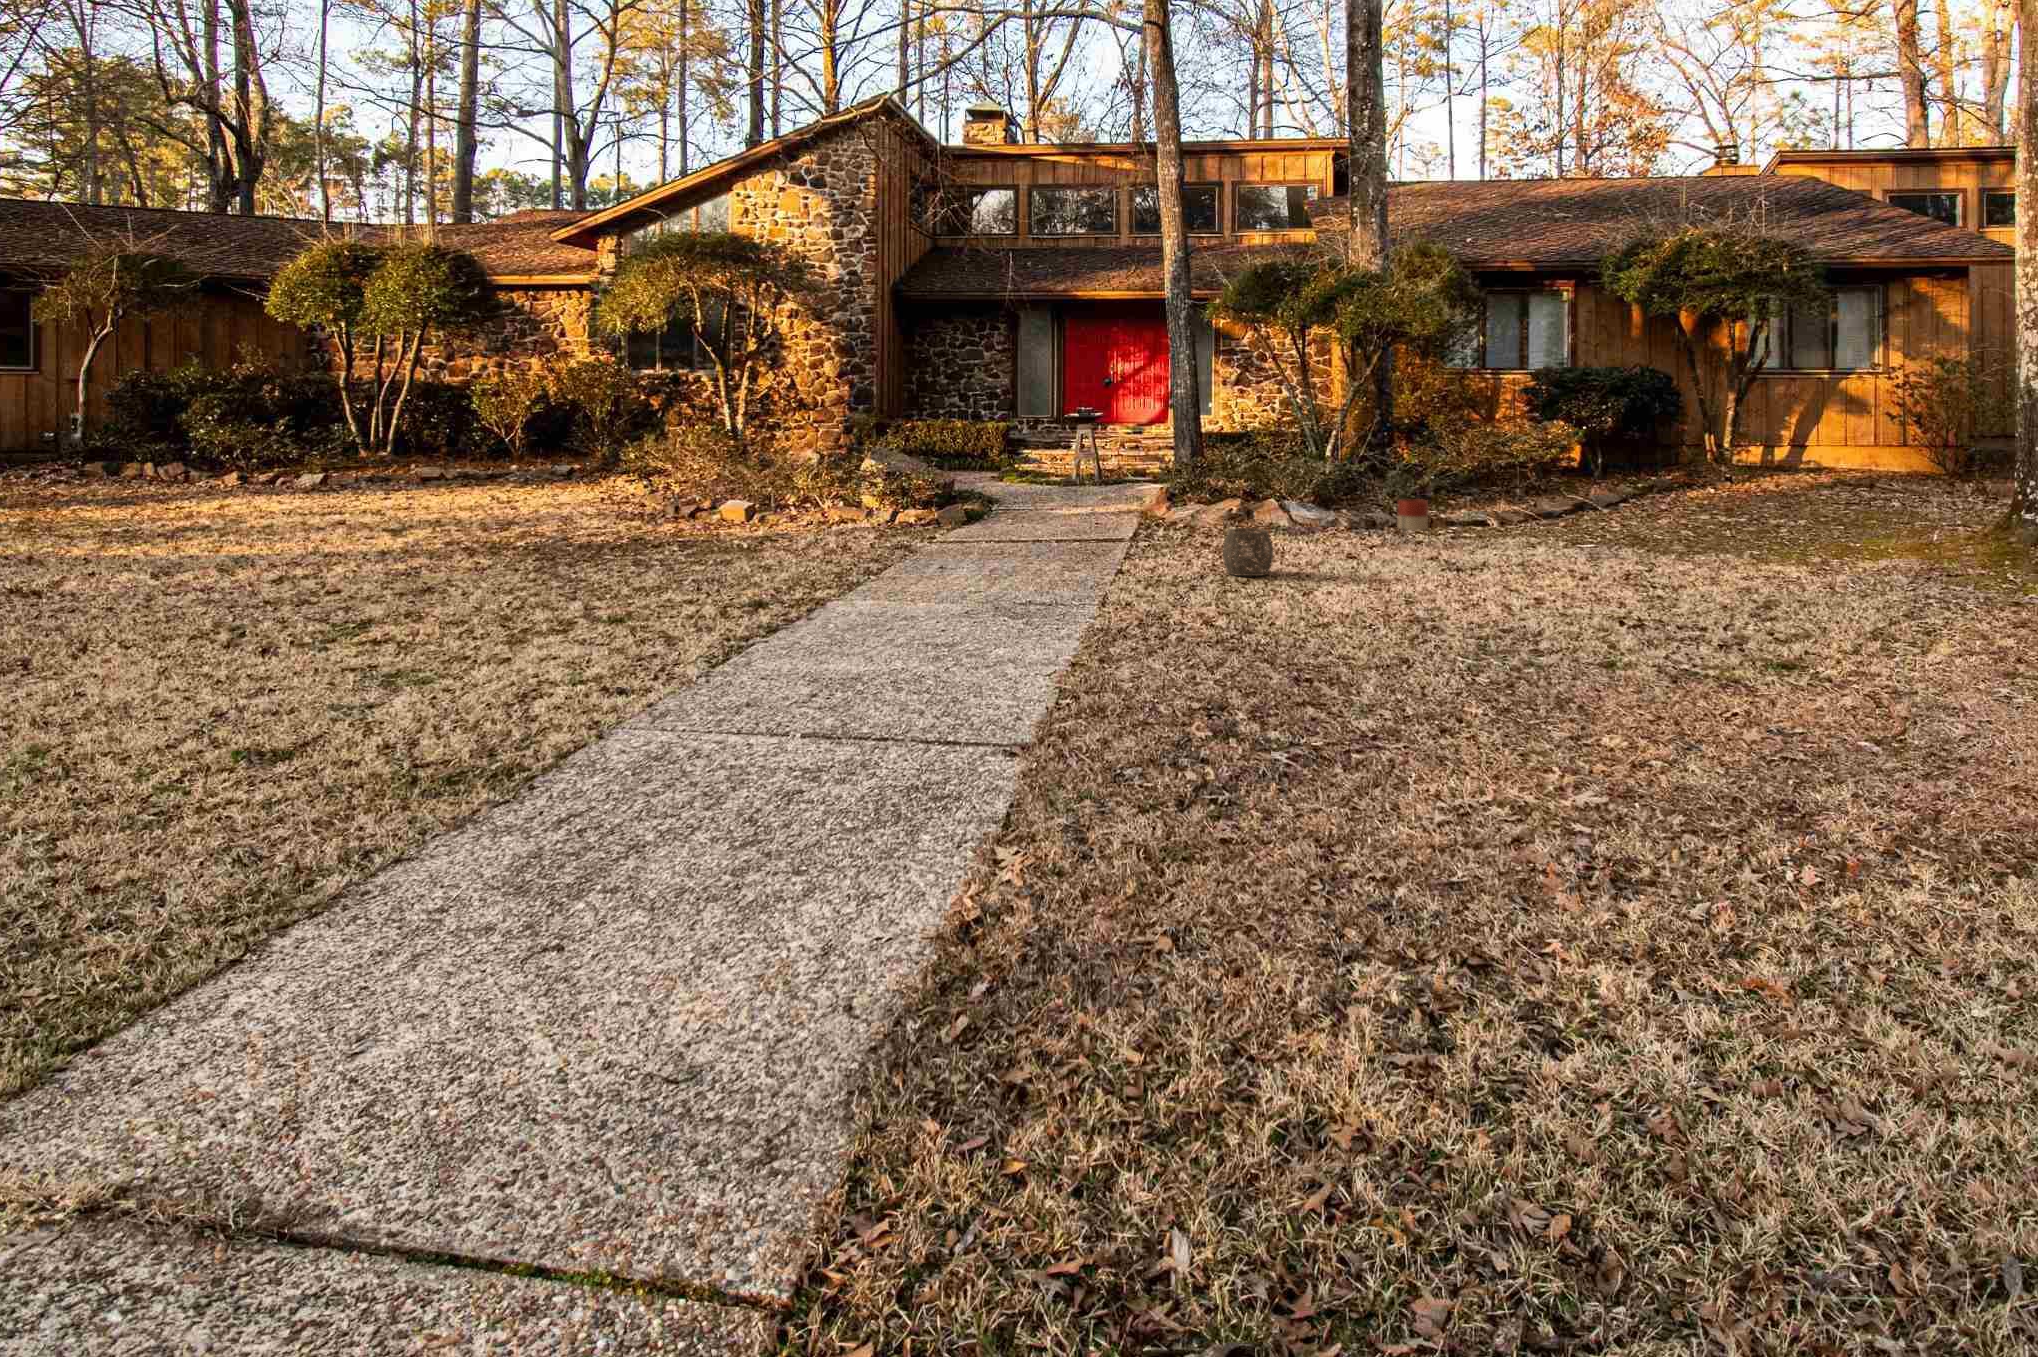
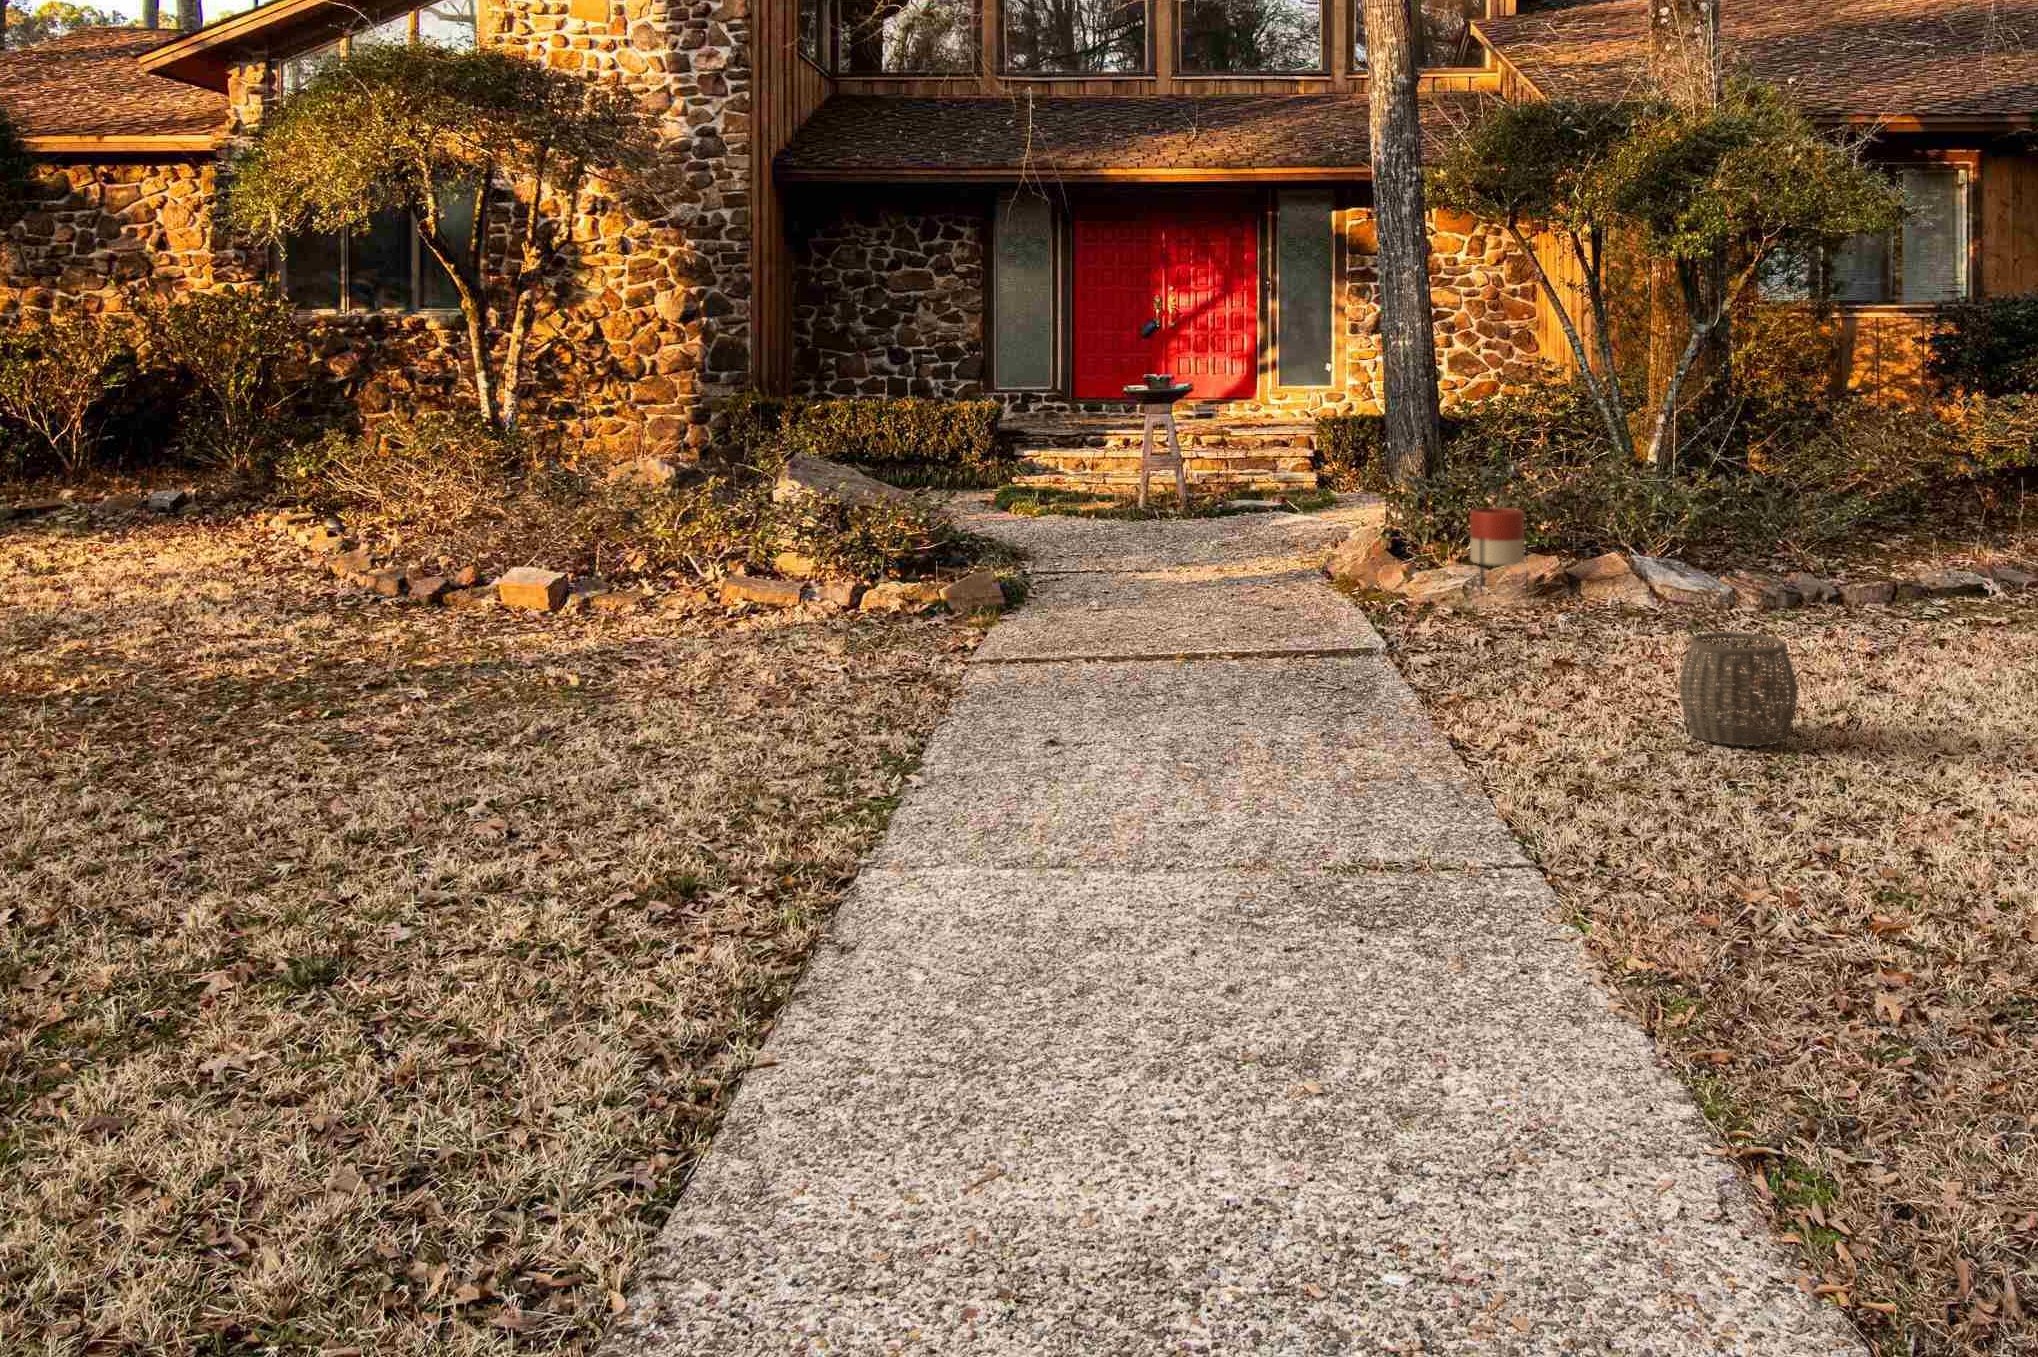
planter: present [1397,499,1429,538] -> present [1470,508,1528,592]

